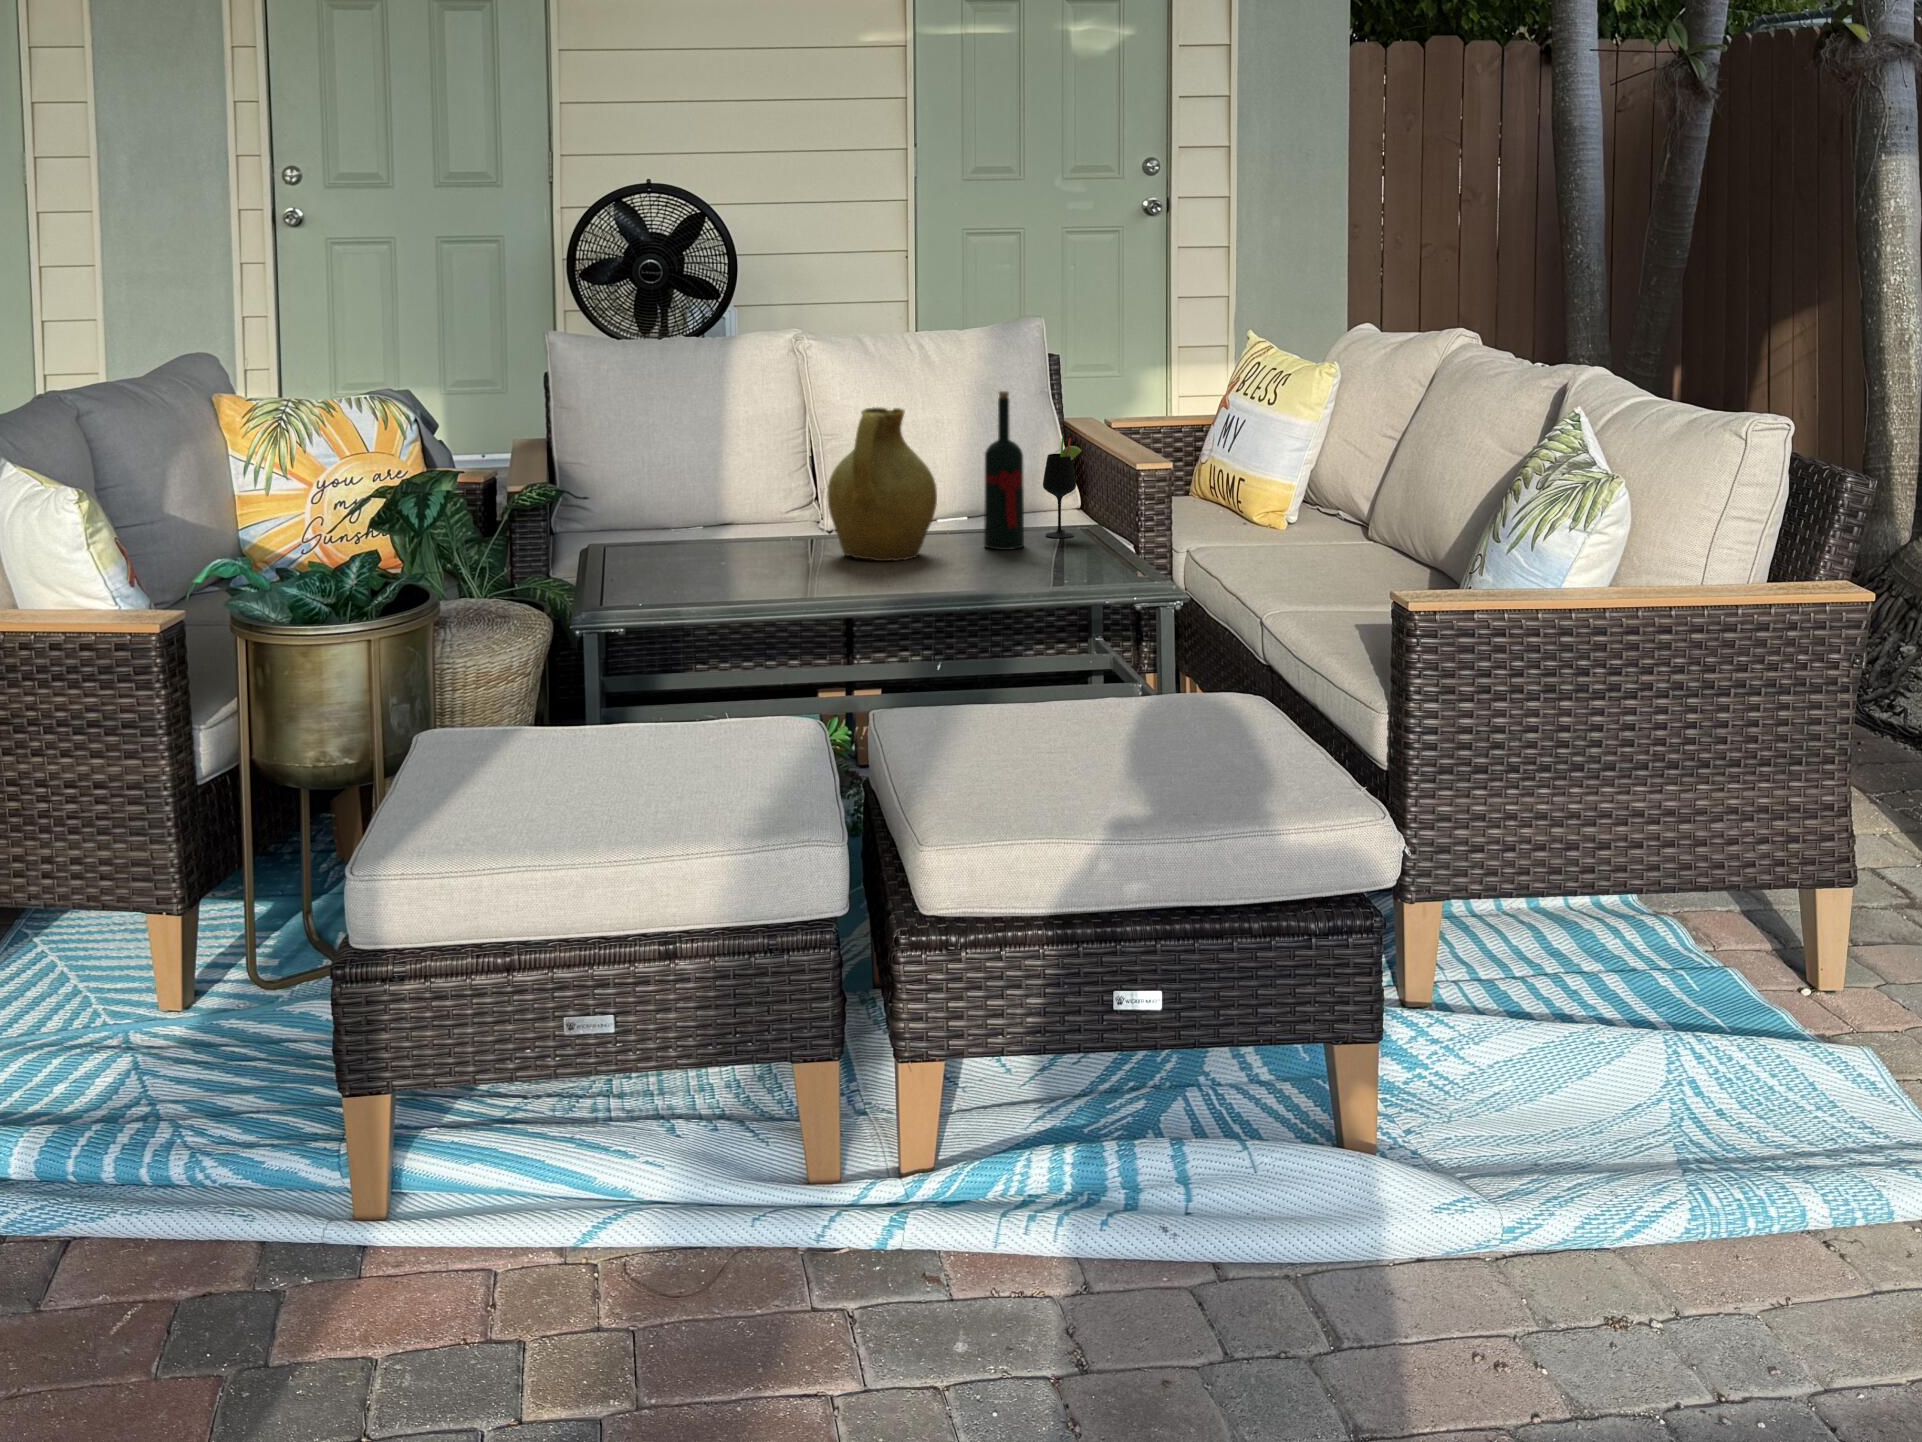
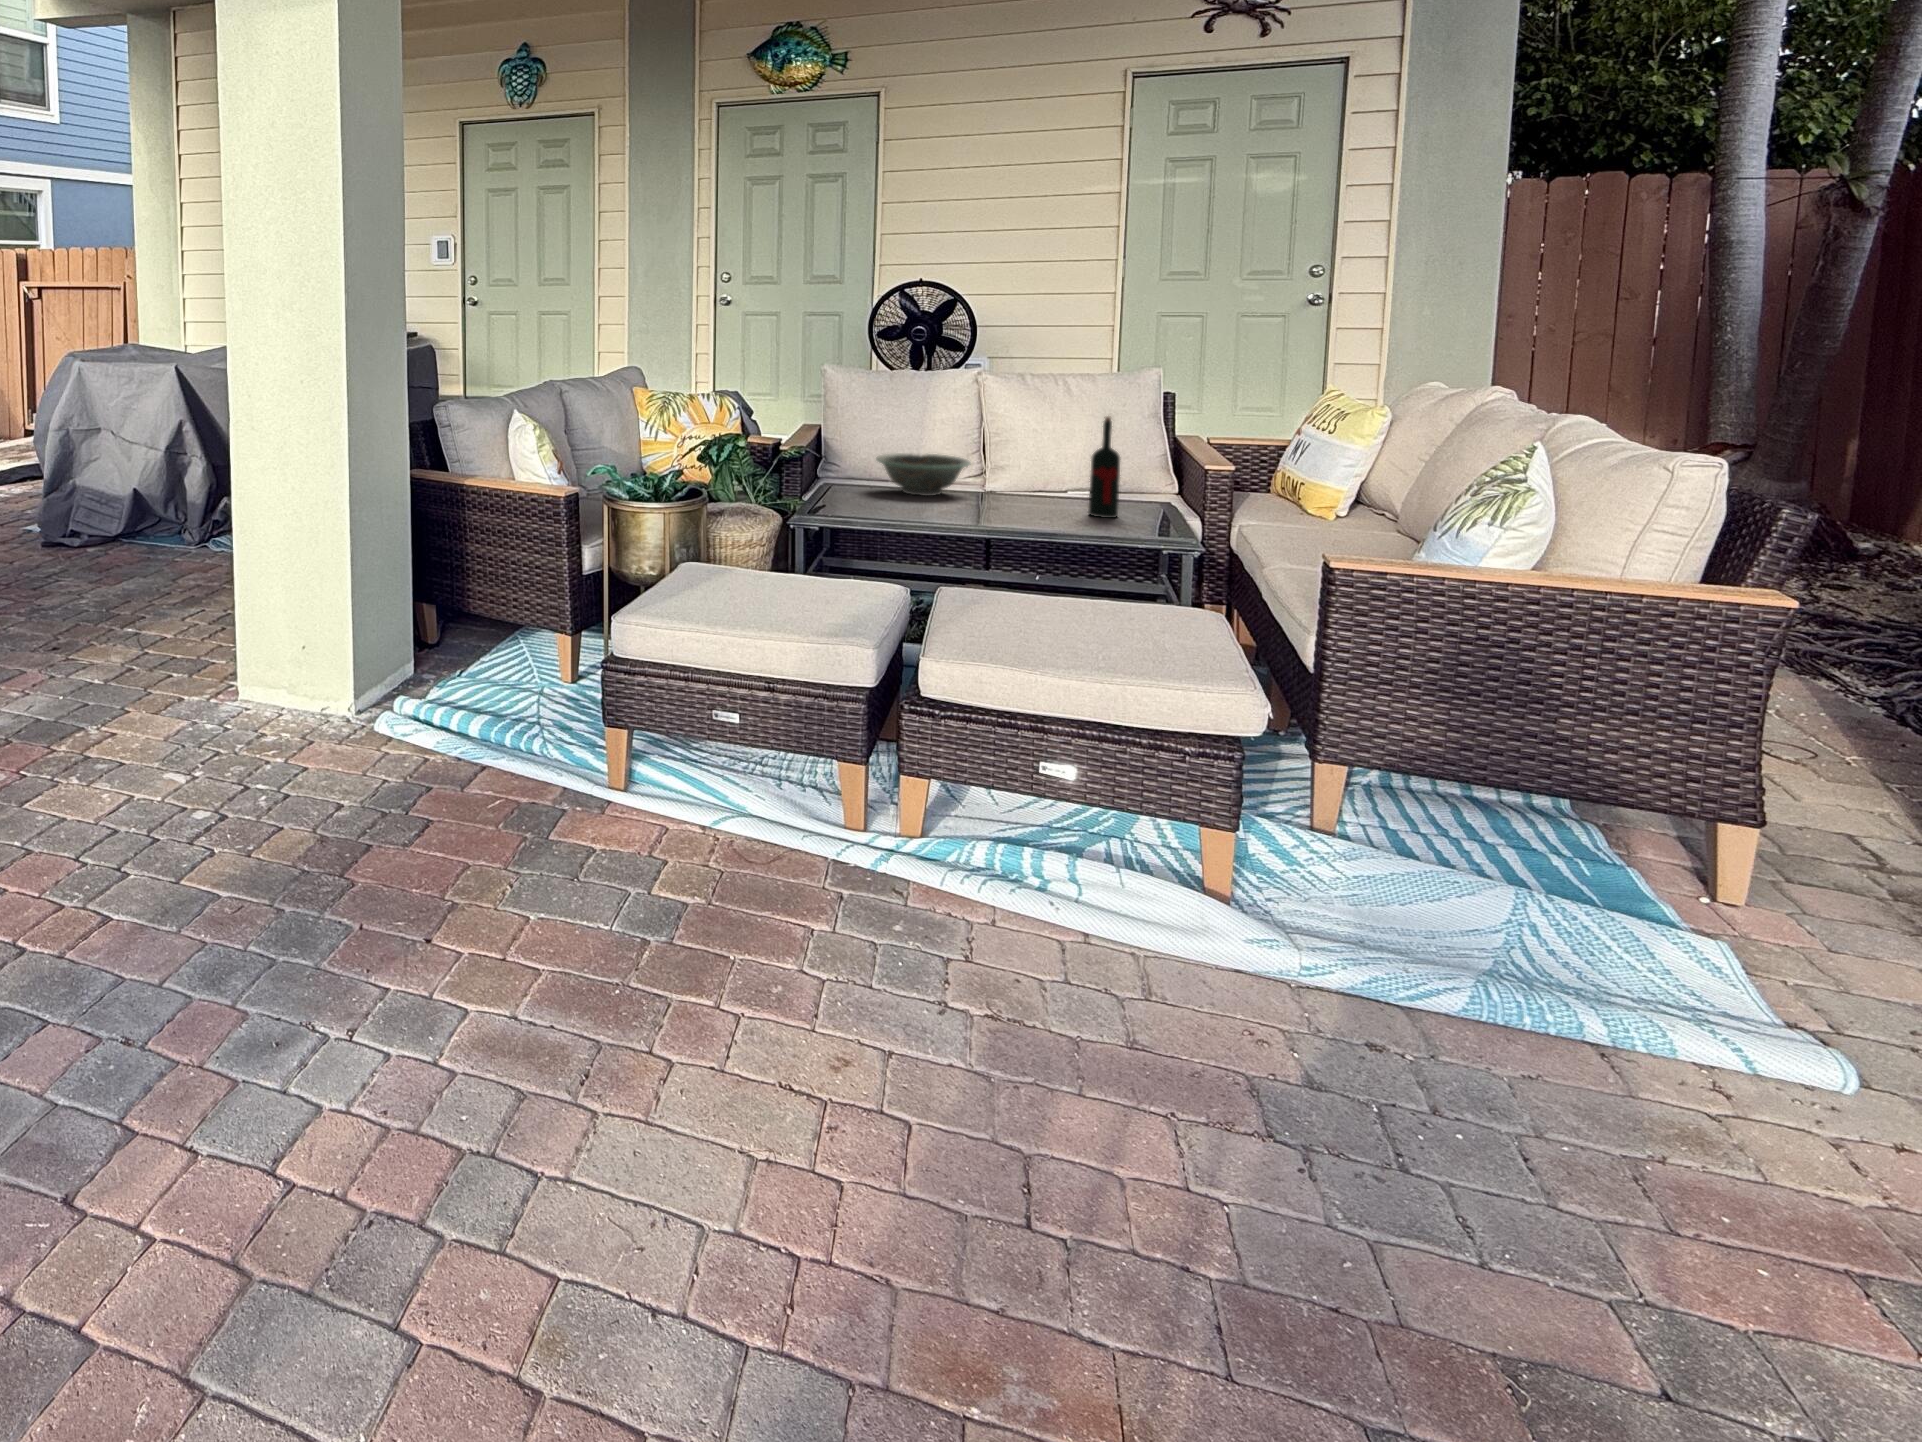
pitcher: present [828,407,937,561] -> none [978,421,1053,516]
wine glass: present [1043,438,1081,538] -> none [1140,450,1170,515]
decorative bowl: none [650,467,797,540] -> present [877,453,970,496]

